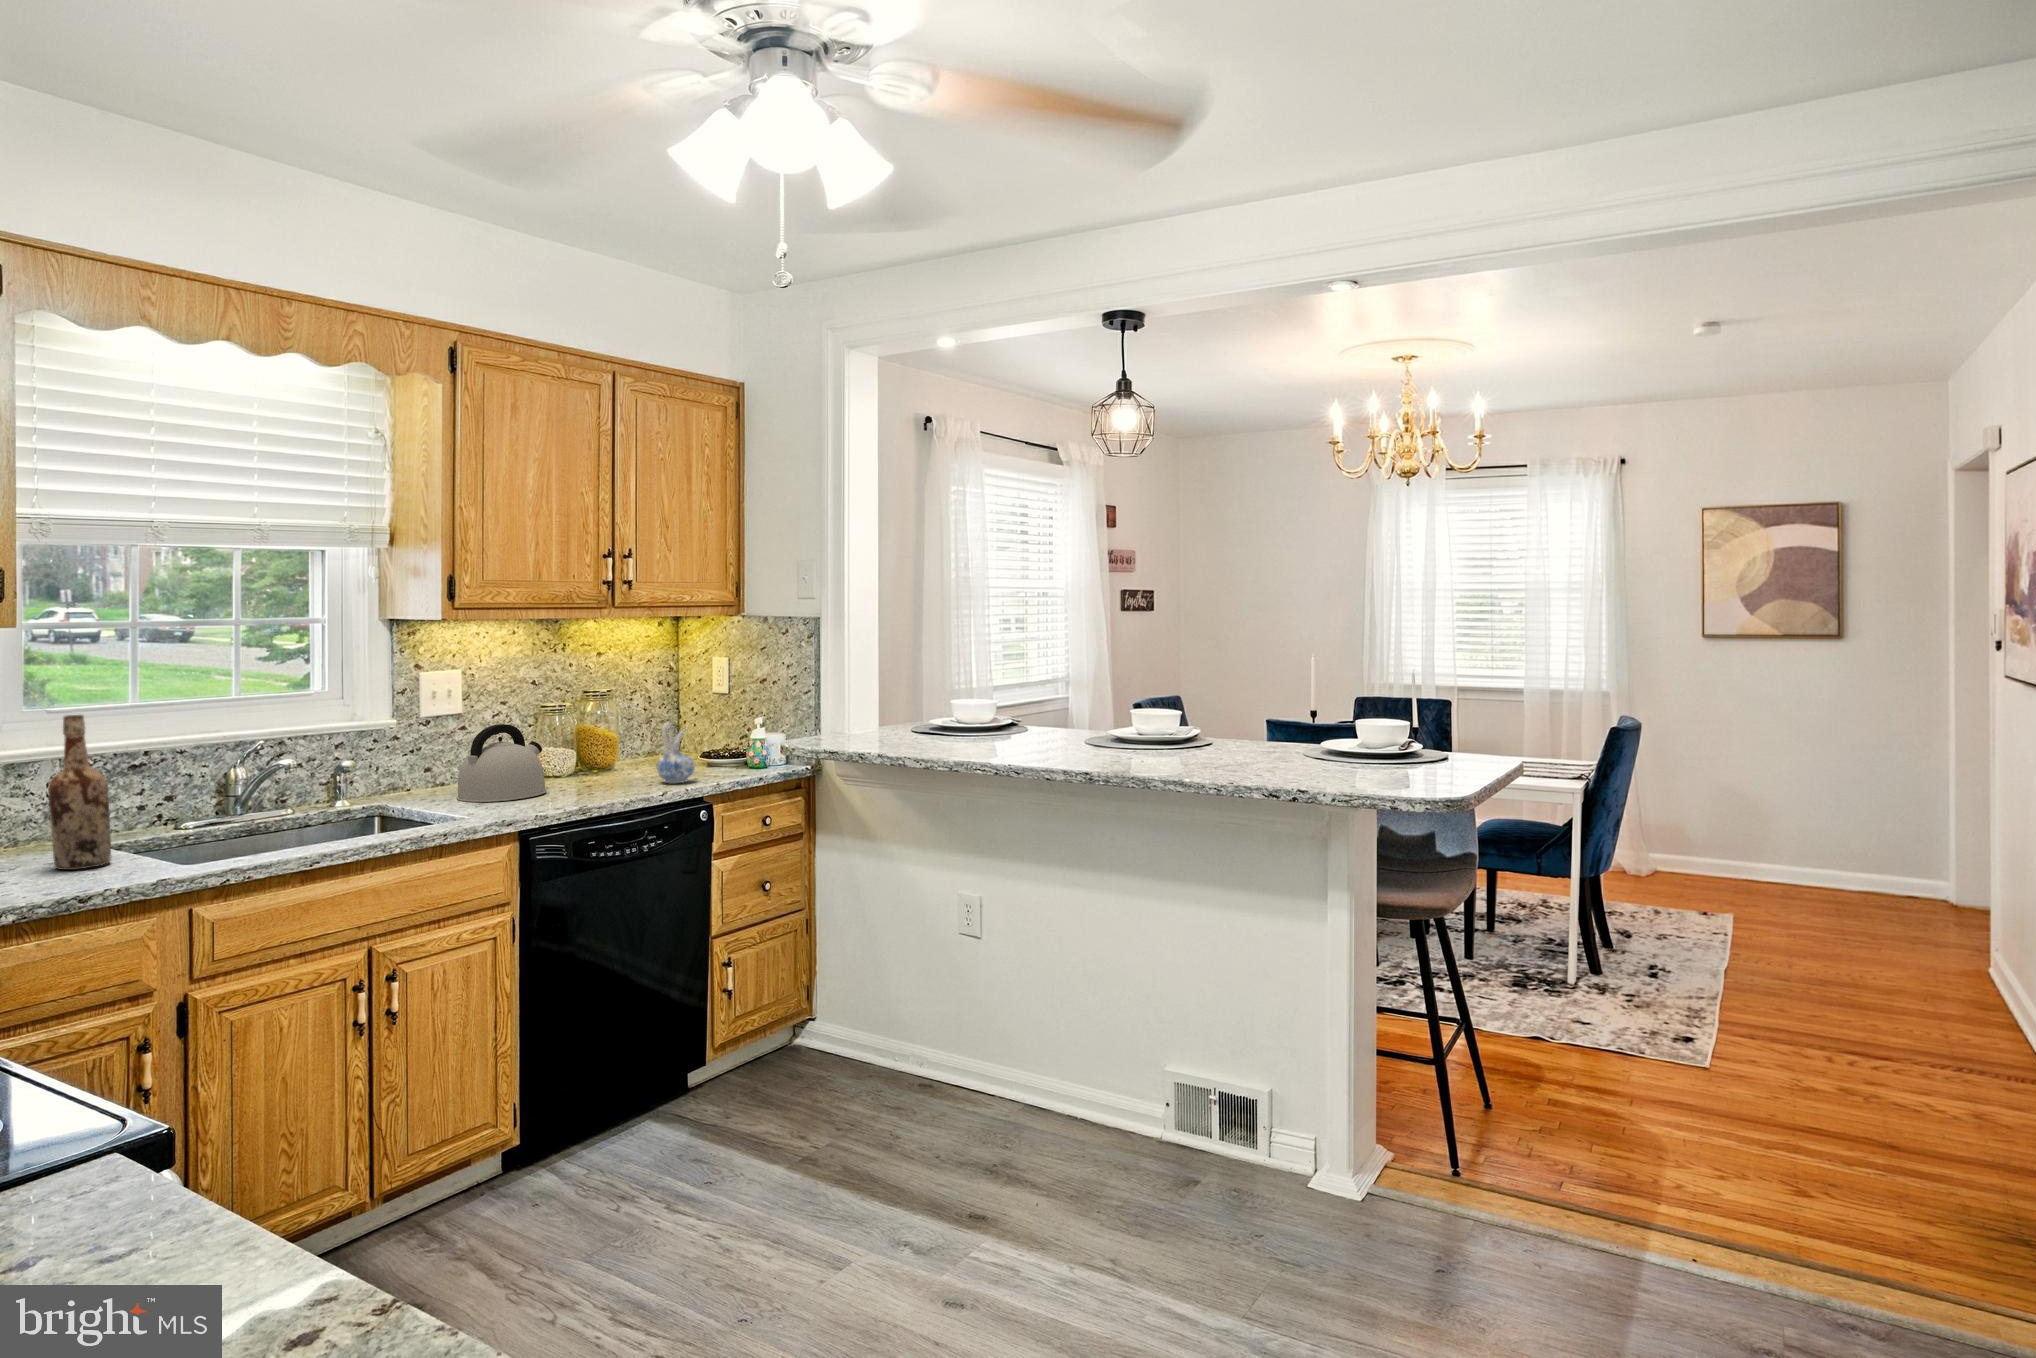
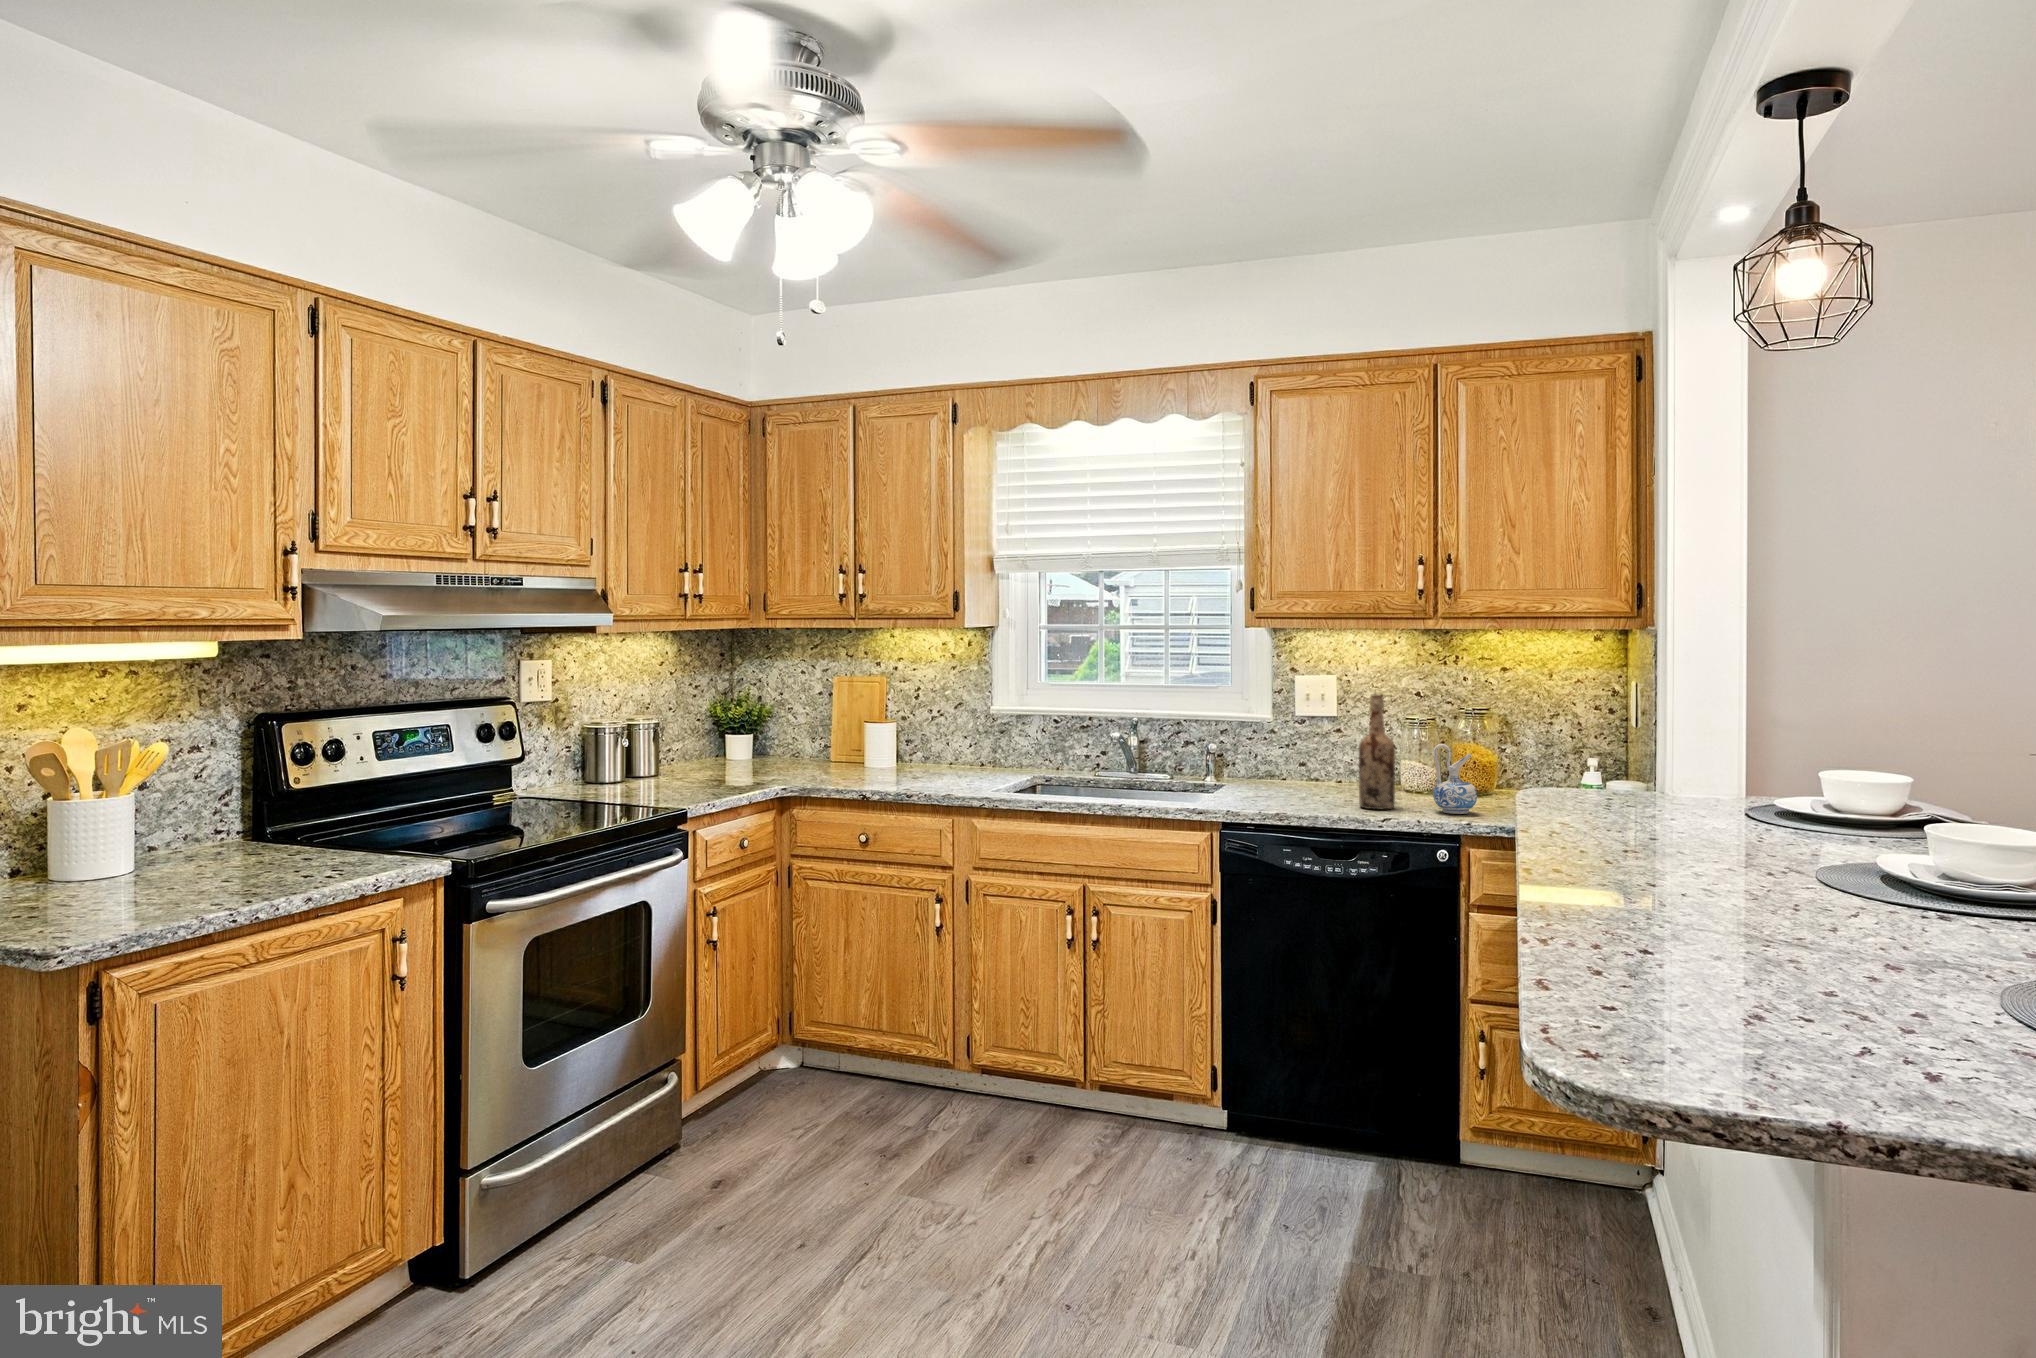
wine bottle: present [48,715,111,870] -> present [1359,694,1395,809]
kettle: present [457,724,547,802] -> none [1263,727,1351,798]

